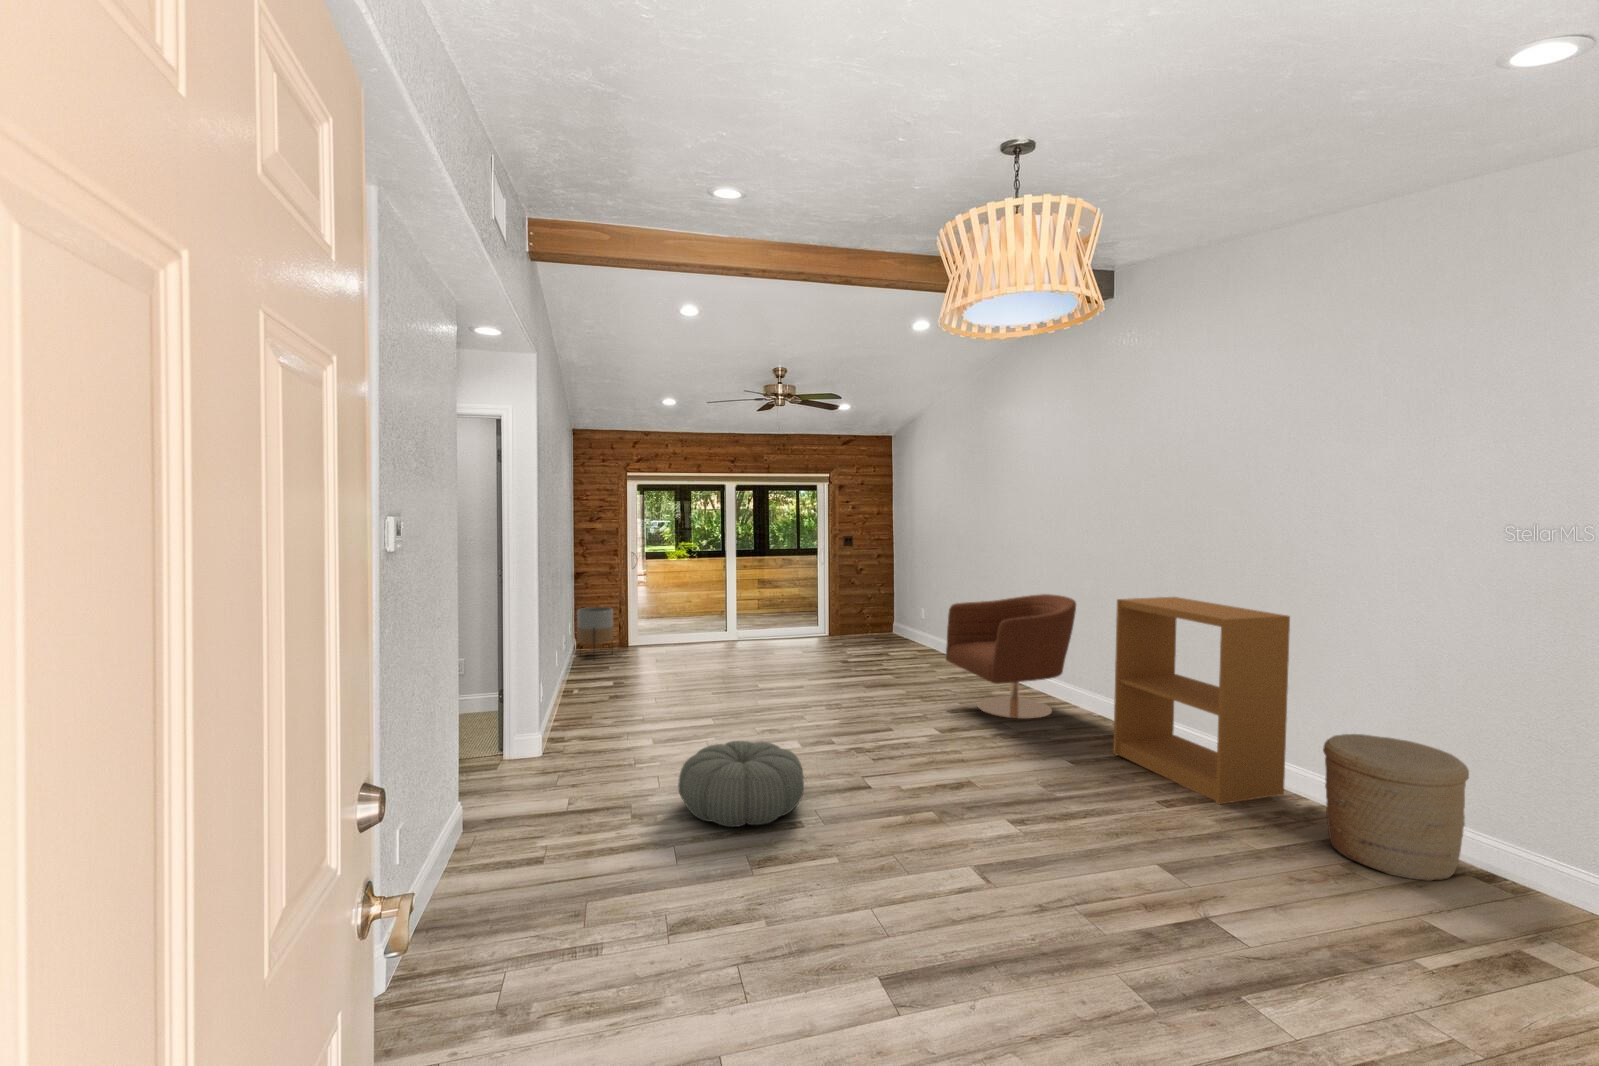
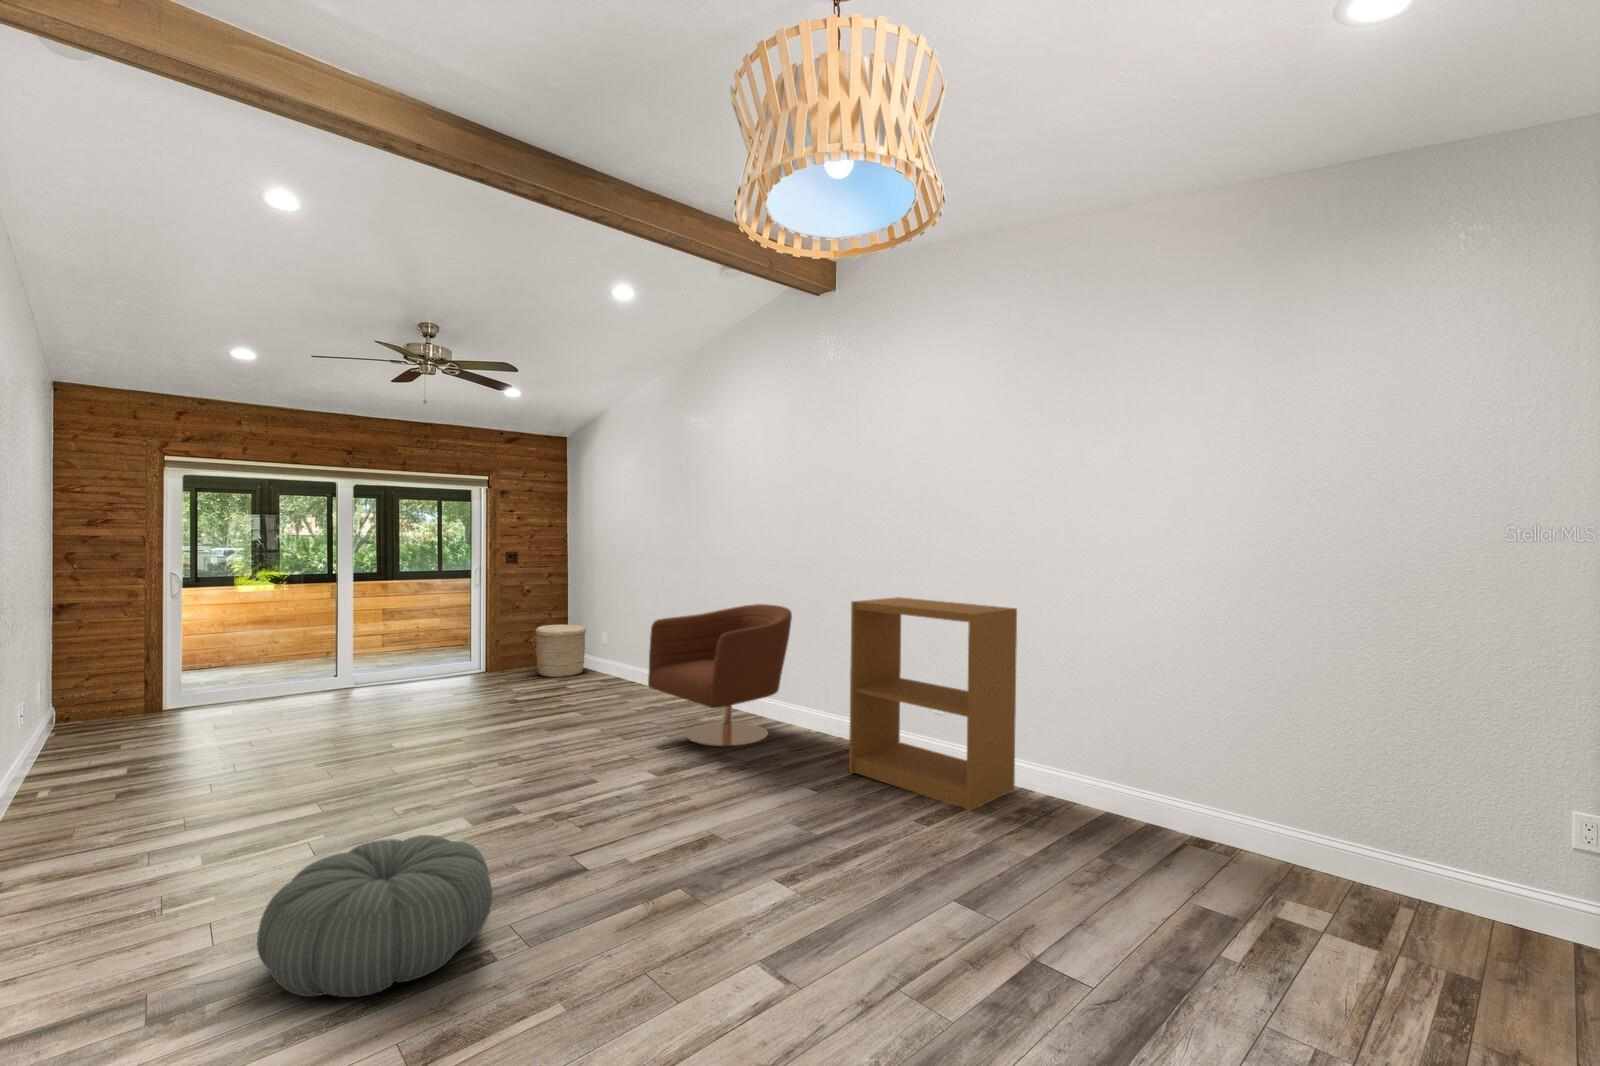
planter: present [577,607,614,644] -> none [58,656,132,740]
woven basket: present [1323,734,1469,881] -> present [535,624,586,677]

